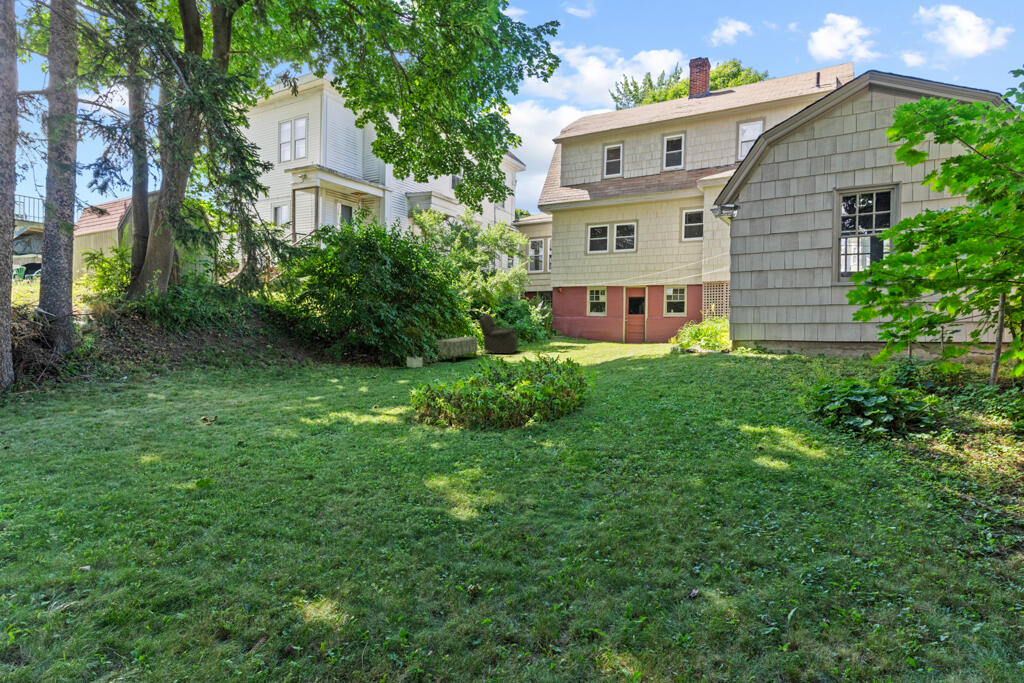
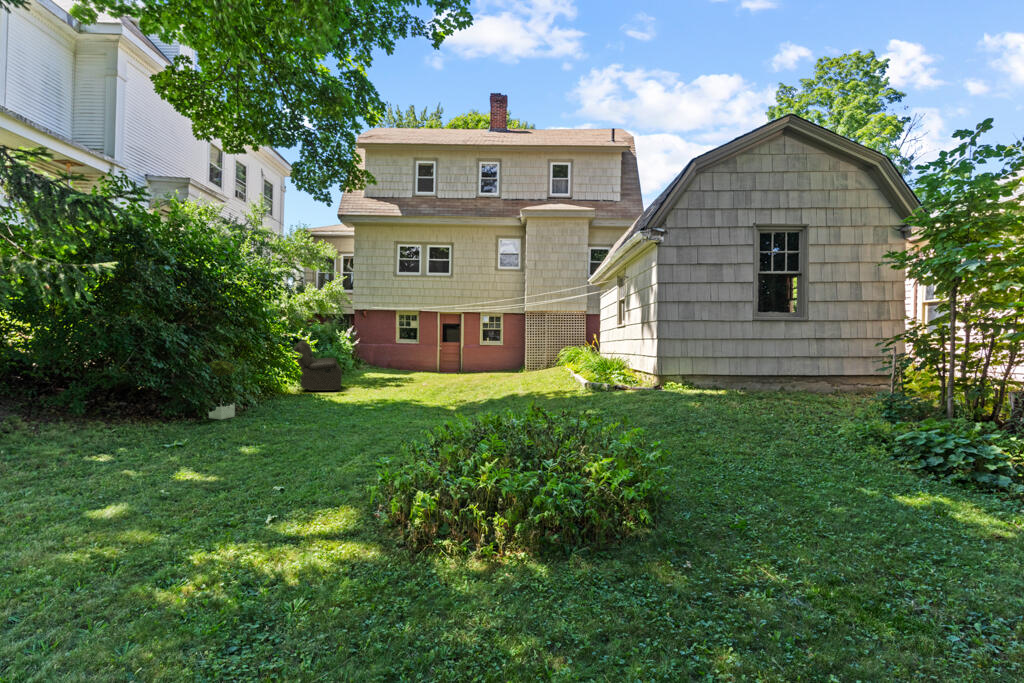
bench: present [438,337,478,362] -> none [247,371,299,407]

